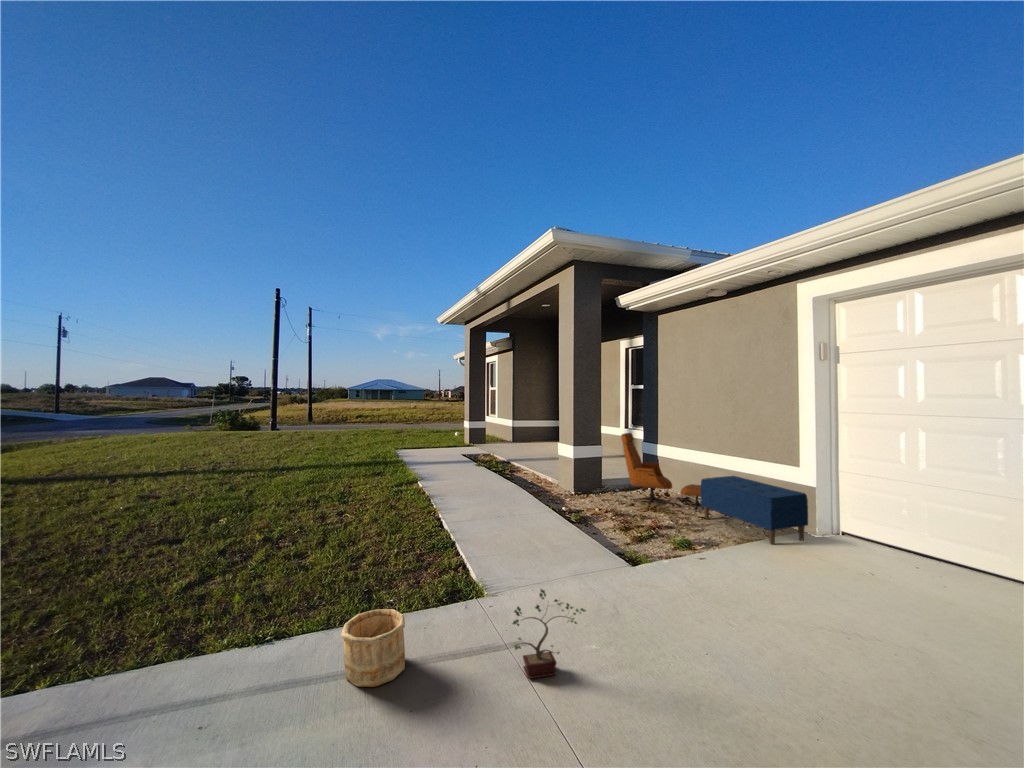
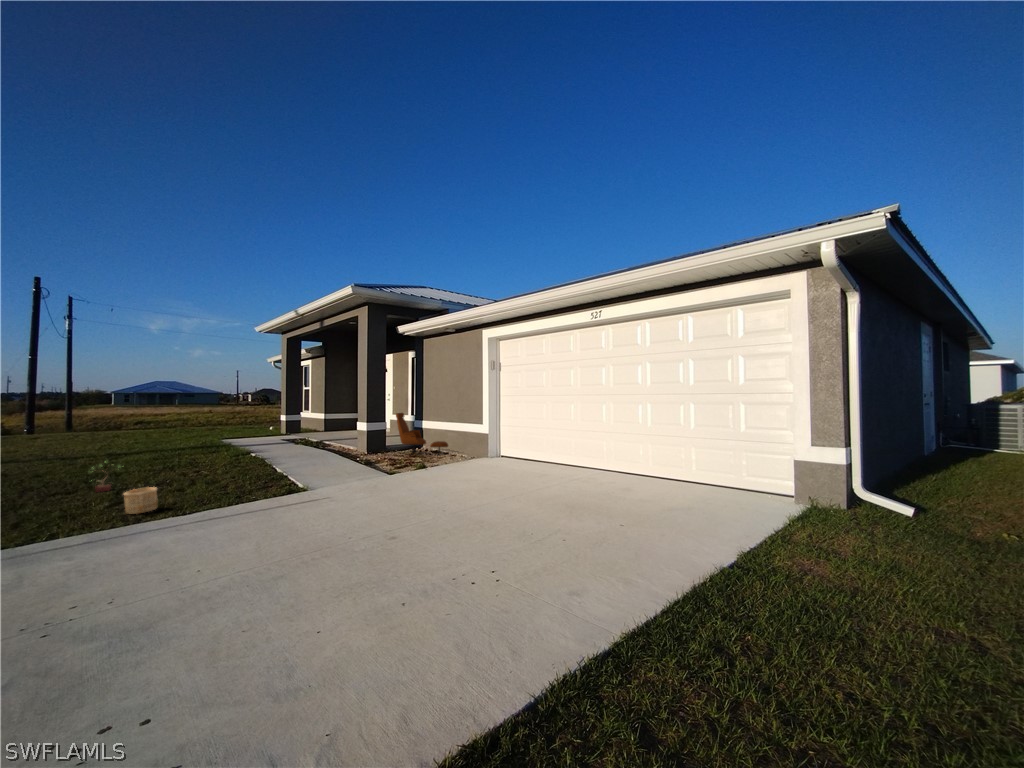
bench: present [701,476,808,545] -> none [438,433,485,463]
potted plant: present [513,589,586,679] -> present [96,461,111,492]
wooden bucket: present [341,609,405,687] -> present [124,487,157,514]

